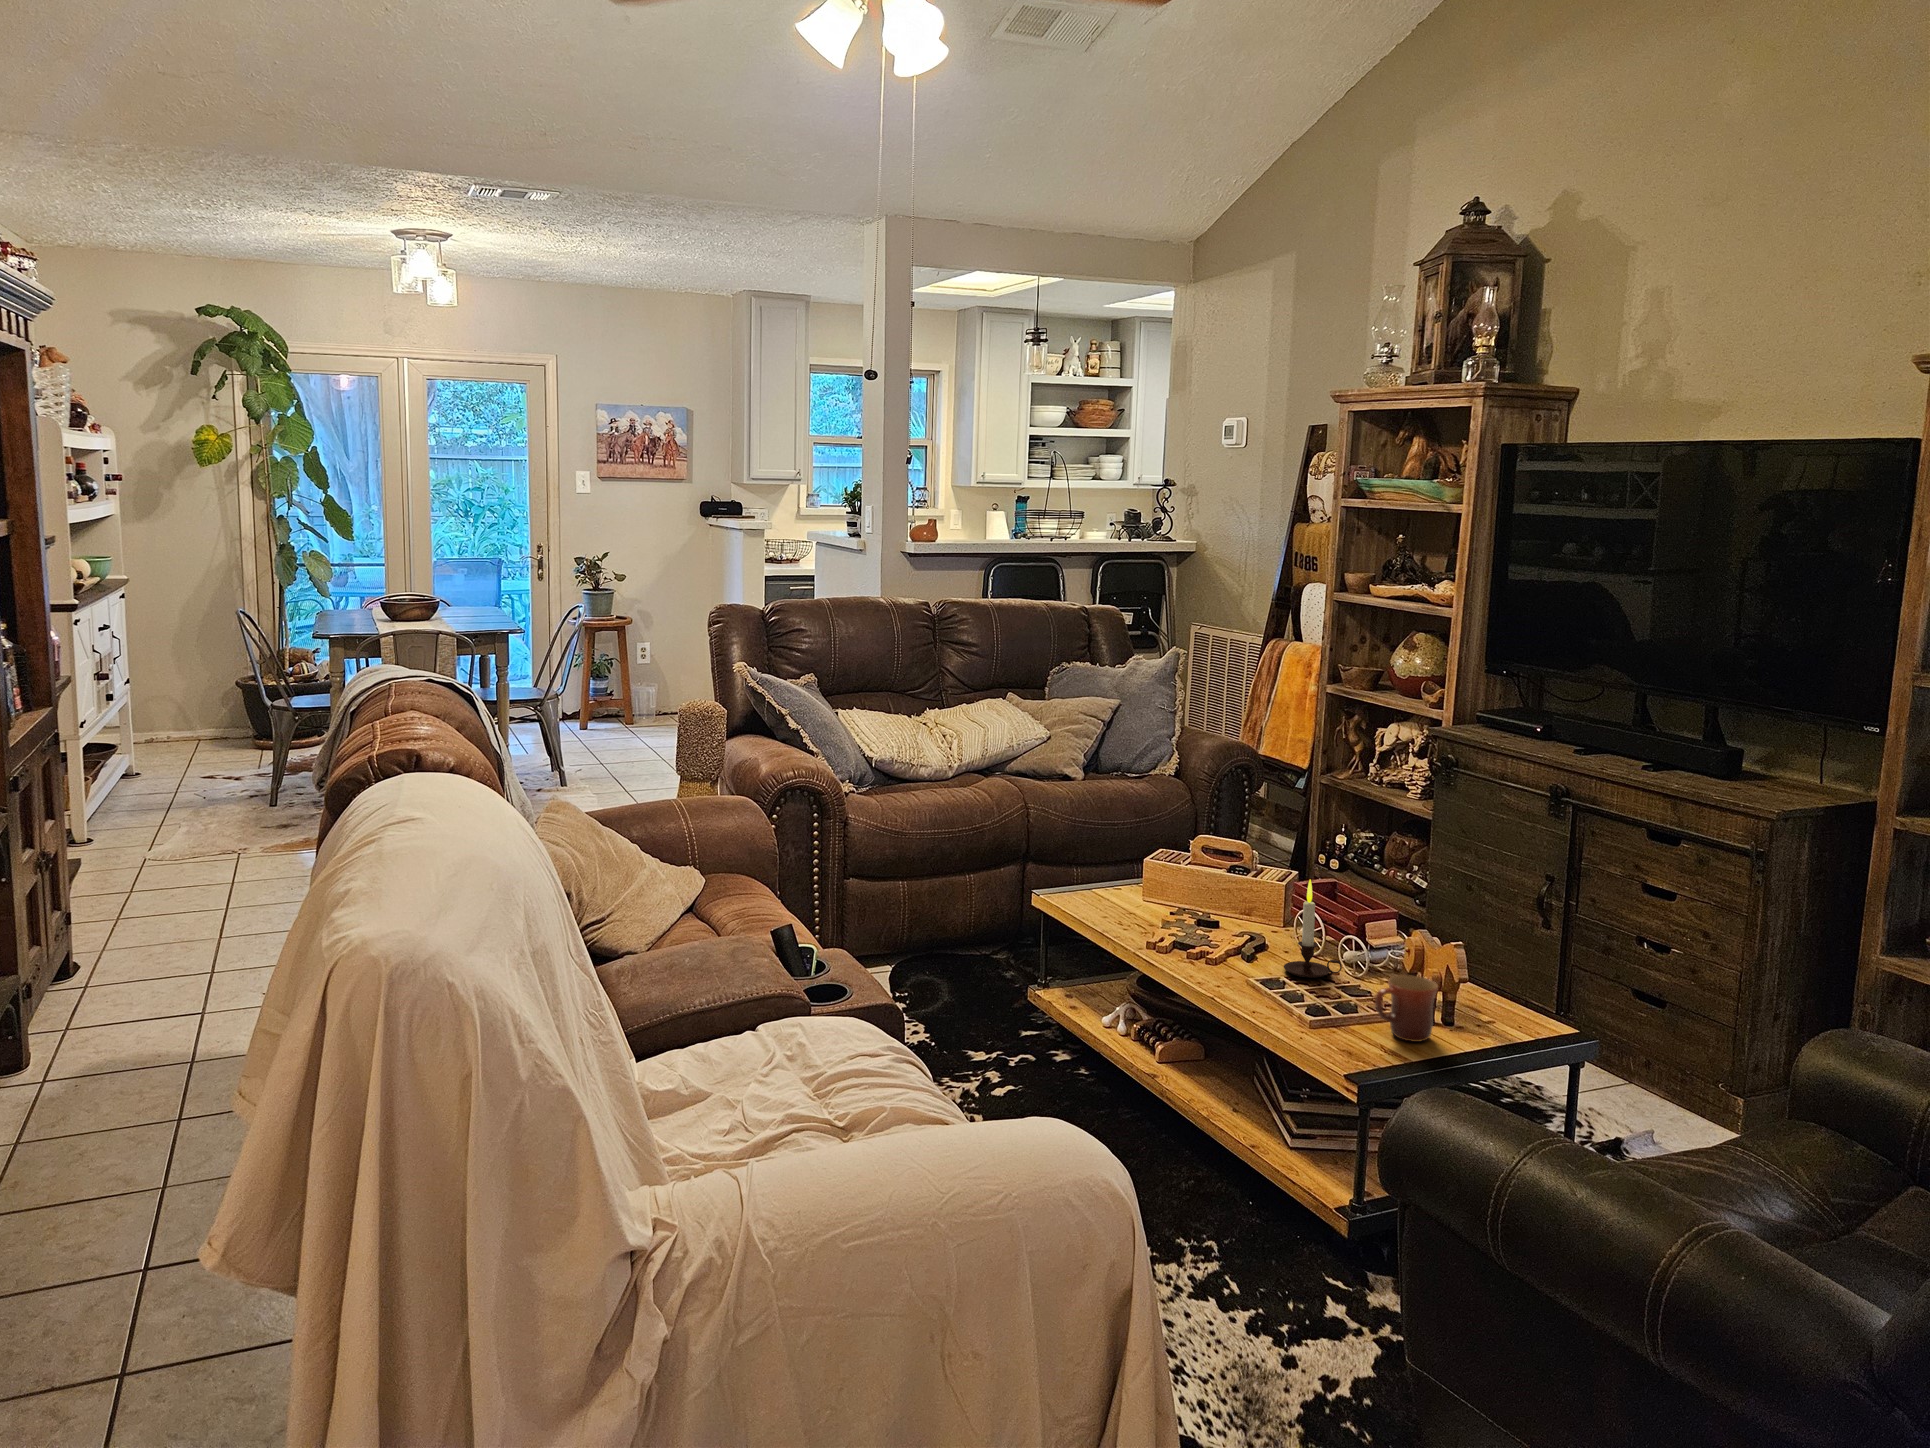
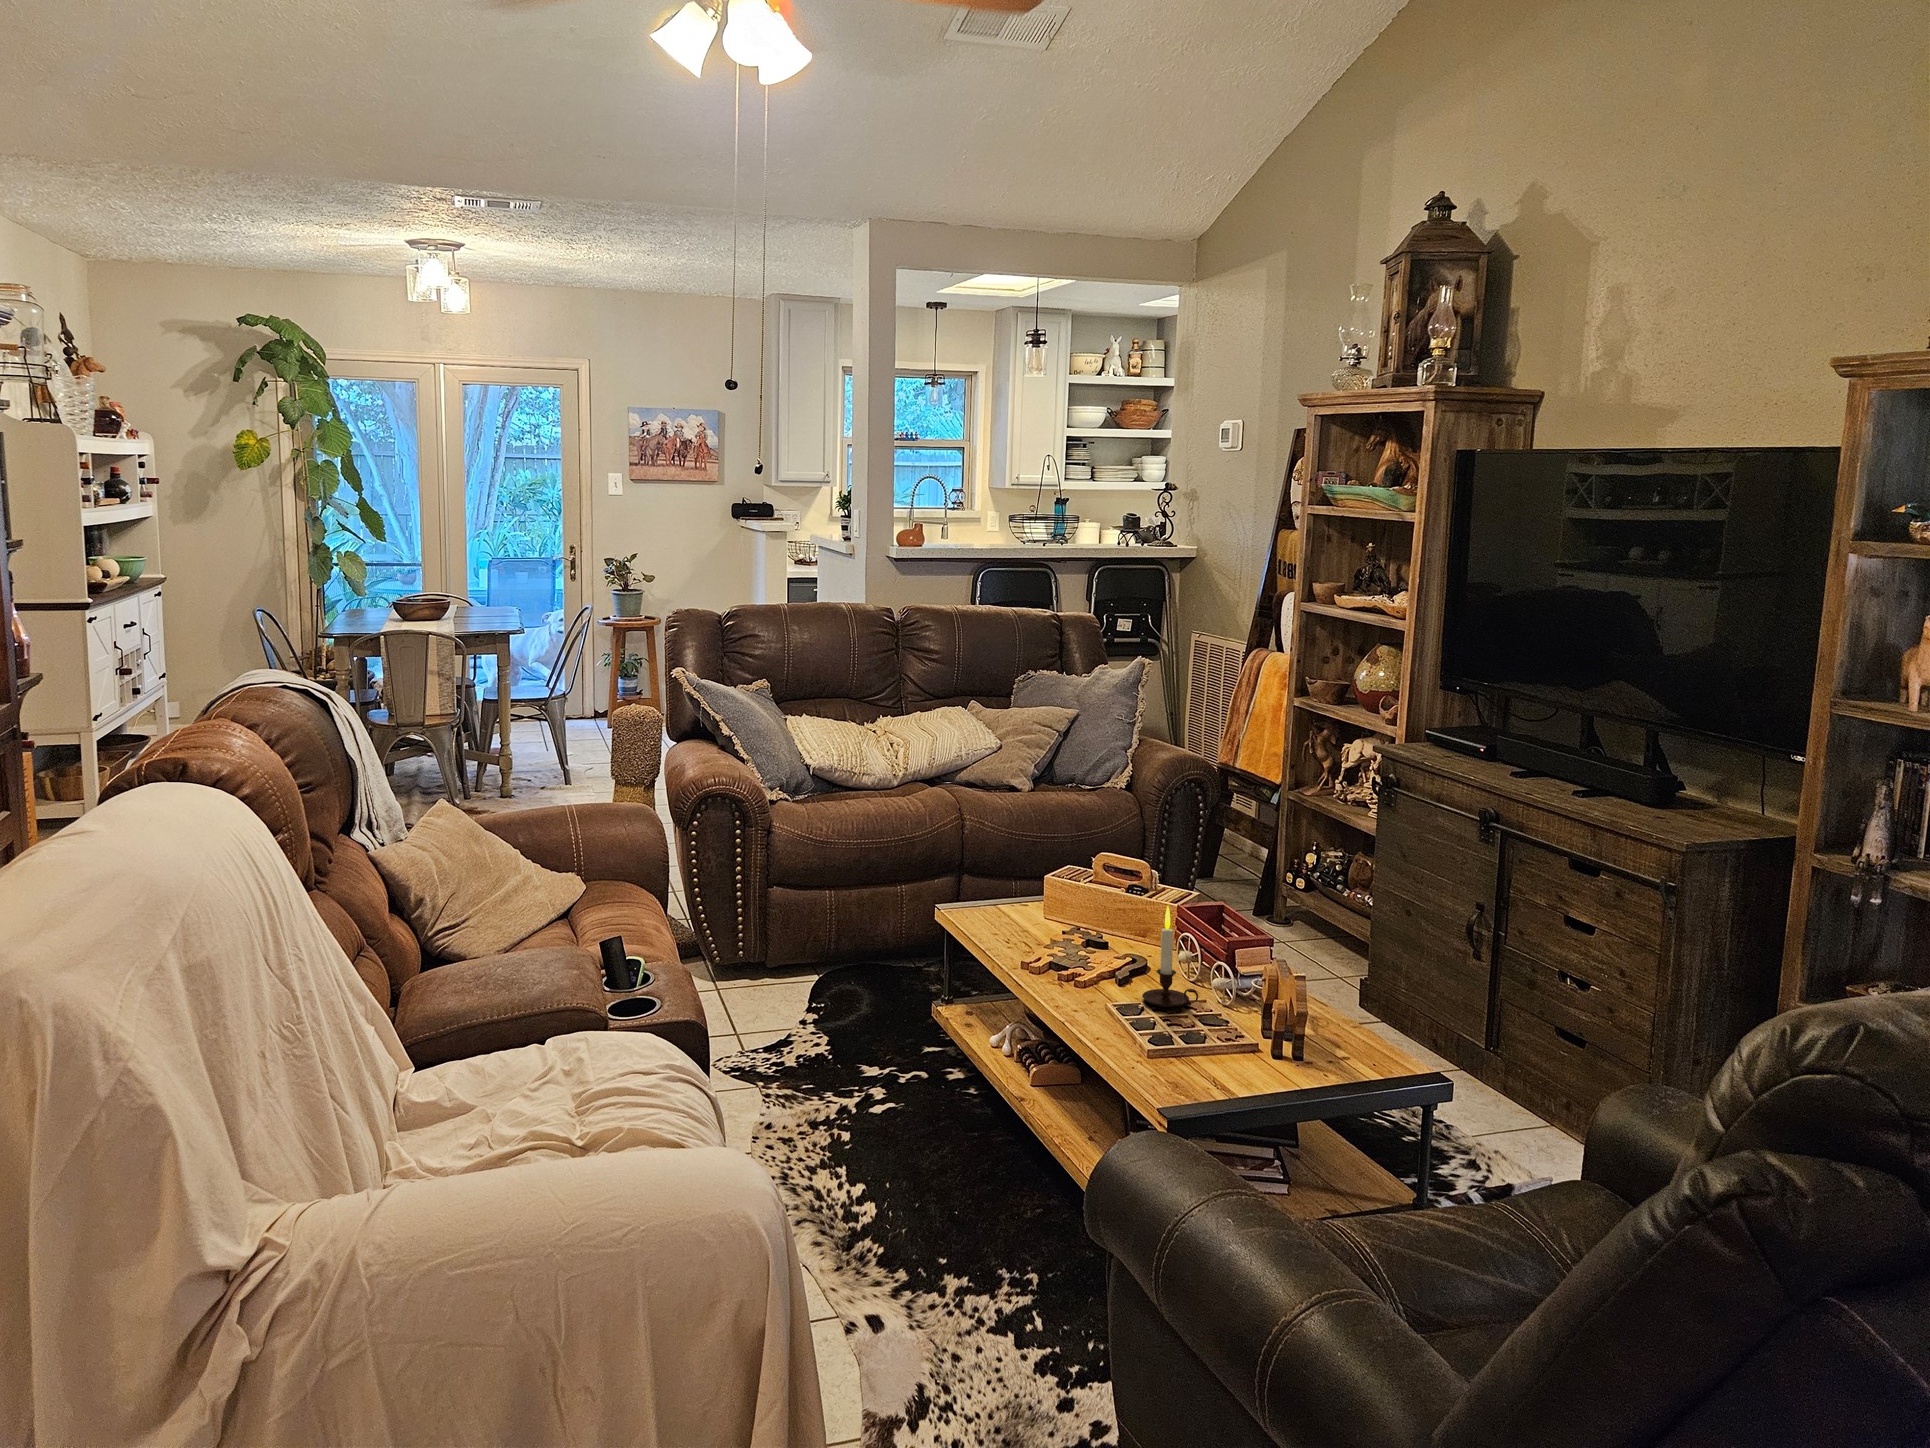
mug: present [1375,975,1438,1042] -> none [1202,1009,1268,1078]

